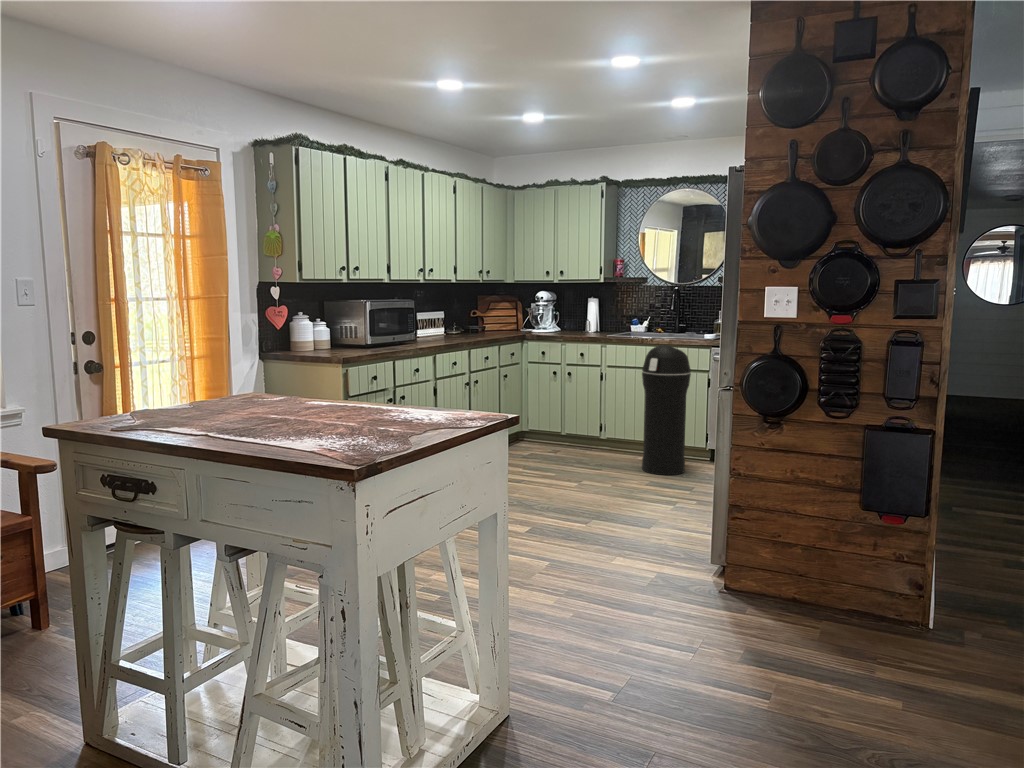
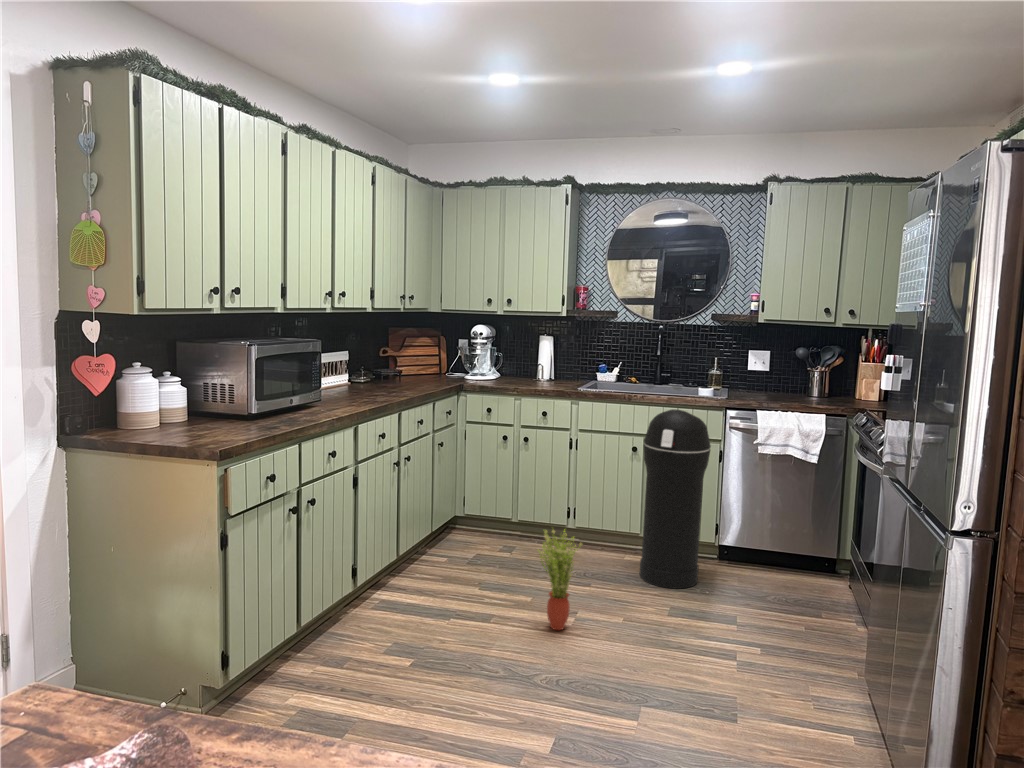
potted plant: none [546,419,577,489] -> present [539,529,582,630]

